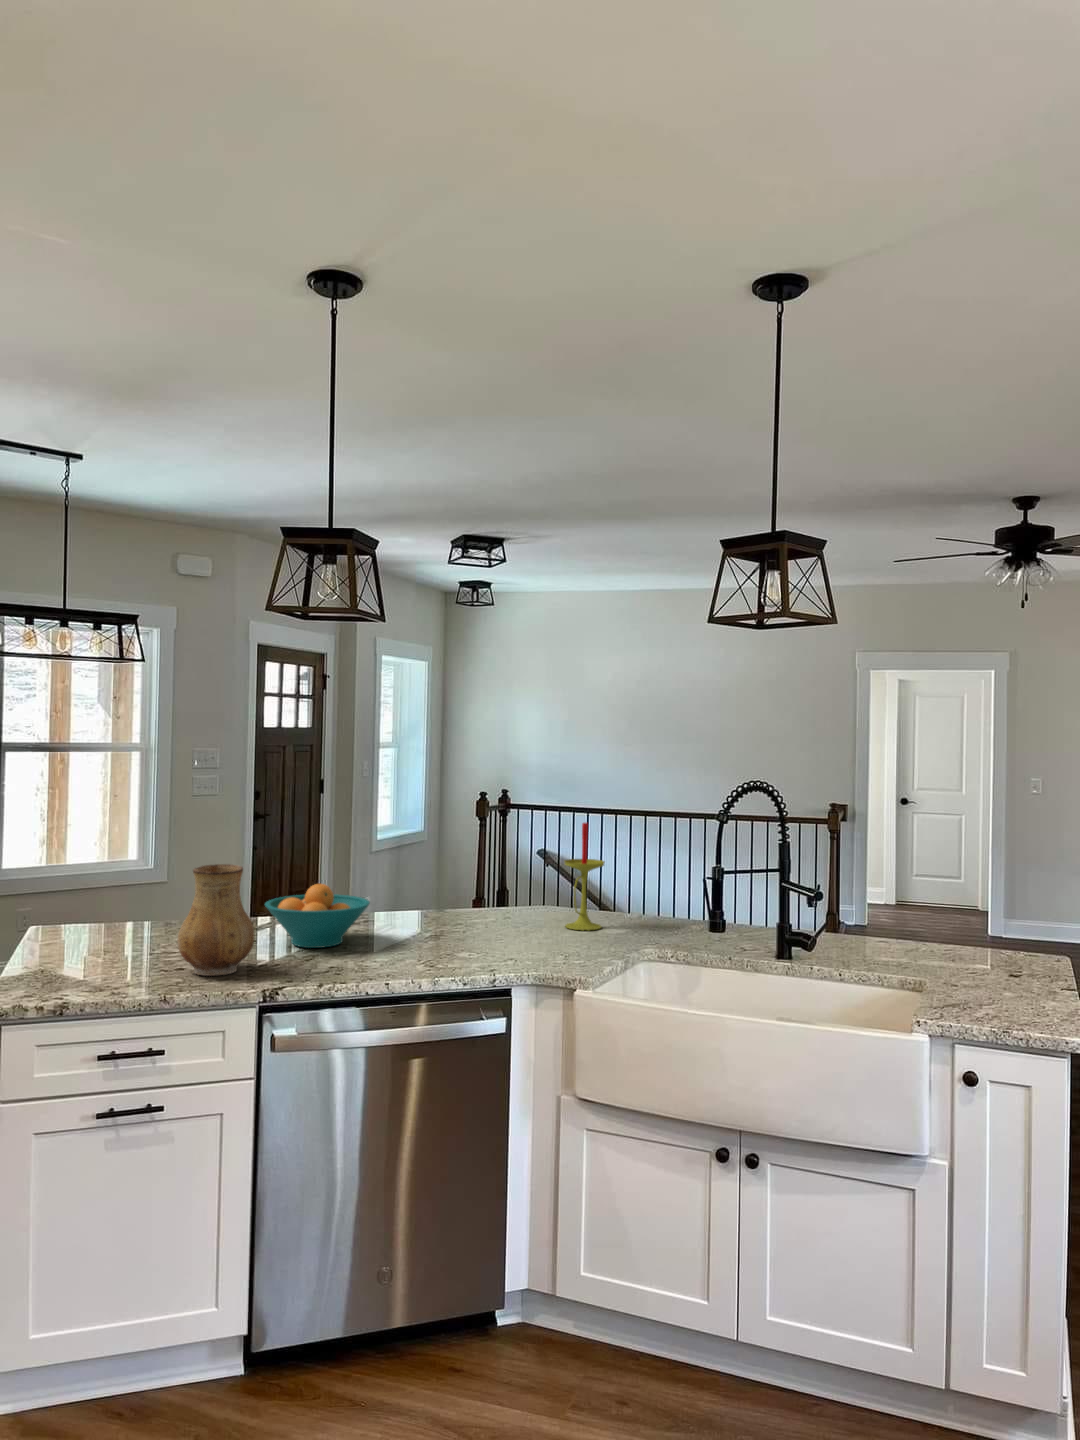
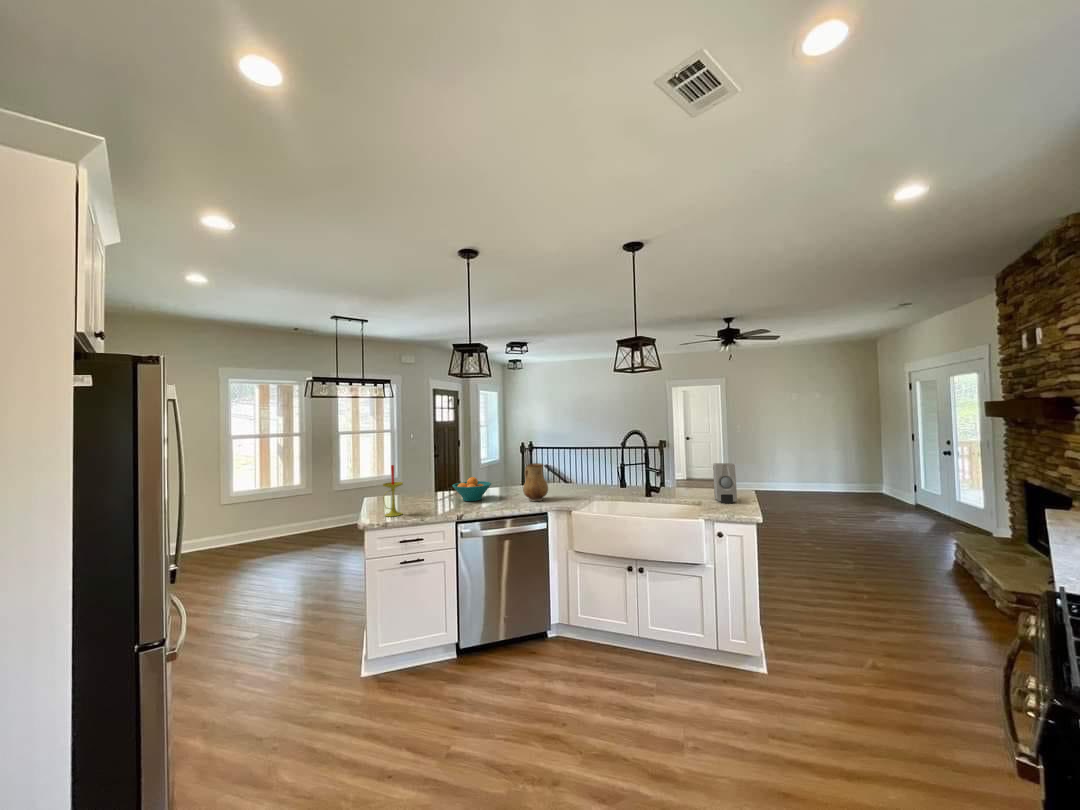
candle: present [564,823,605,930] -> present [383,465,403,517]
ceramic pitcher: present [177,864,254,976] -> present [523,463,548,501]
soap dispenser: none [962,882,1024,994] -> present [713,463,737,504]

